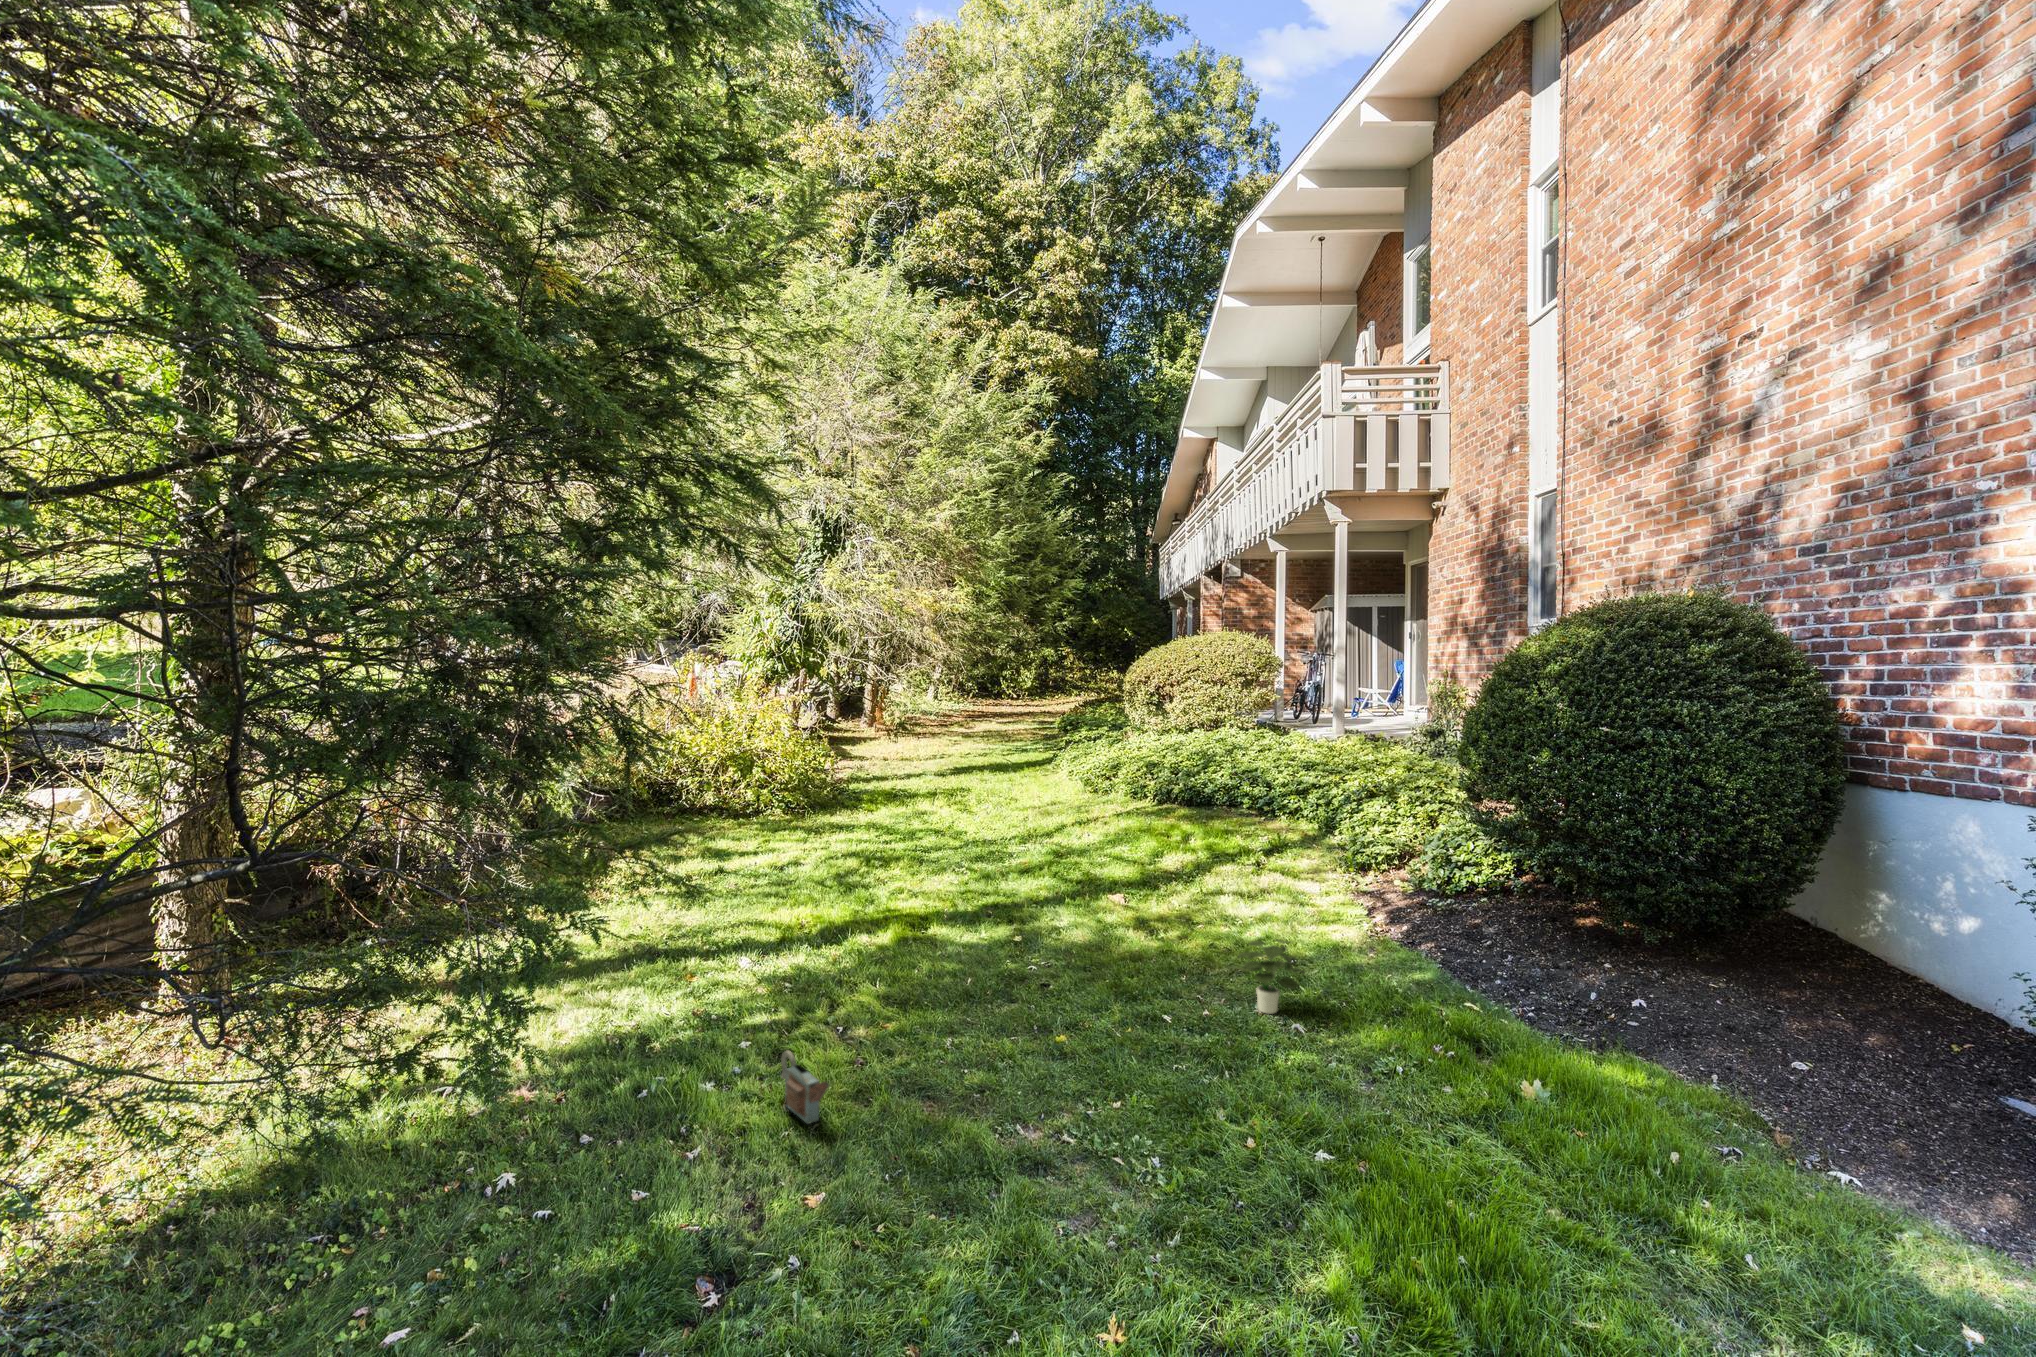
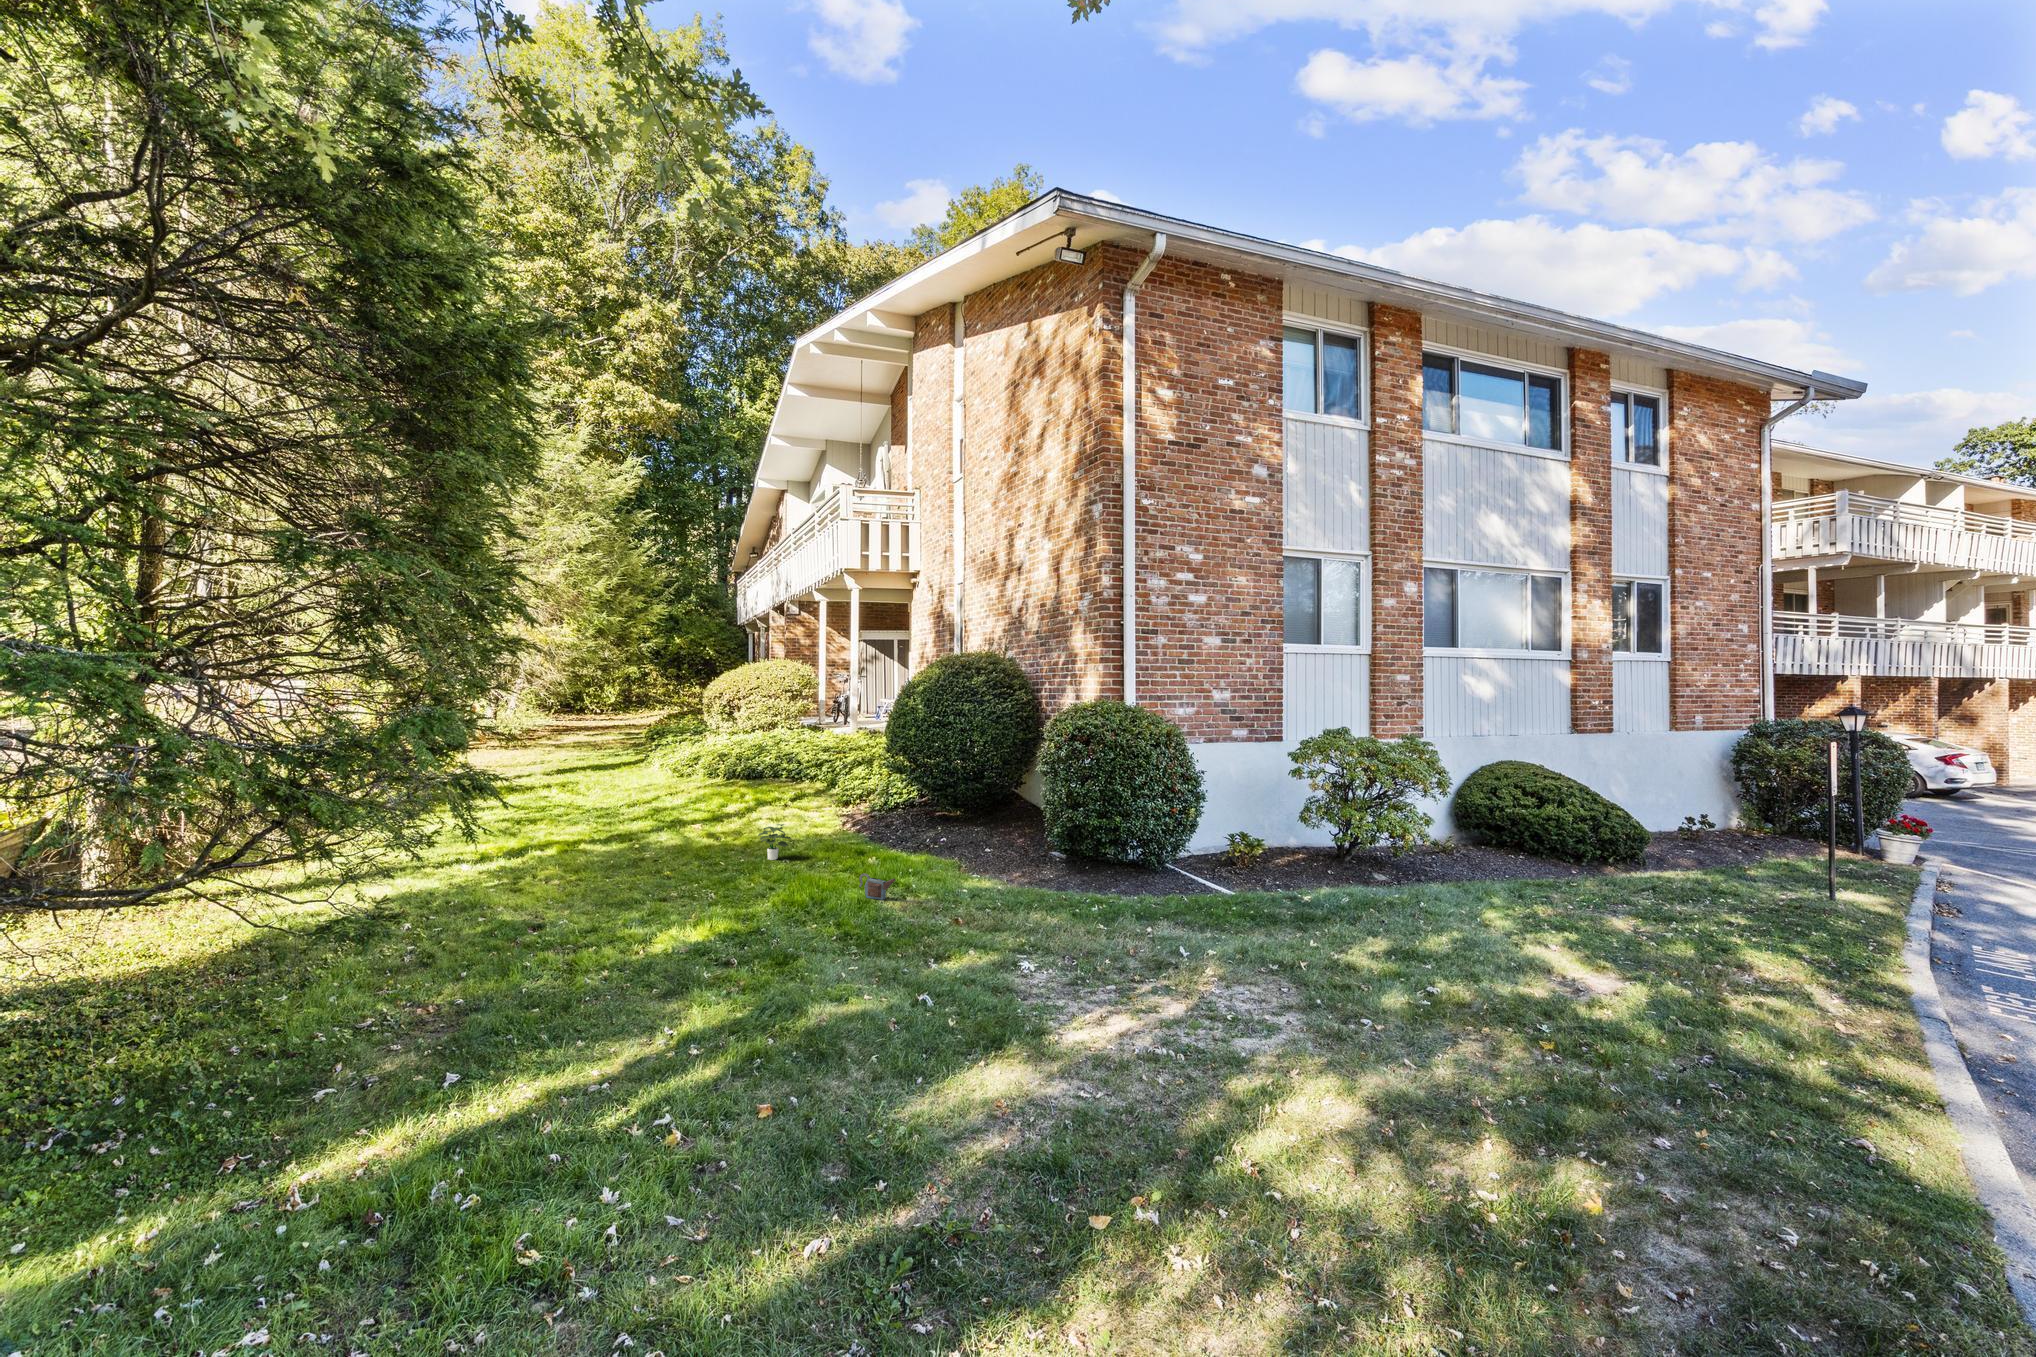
watering can: present [781,1051,829,1124] -> present [859,873,895,900]

